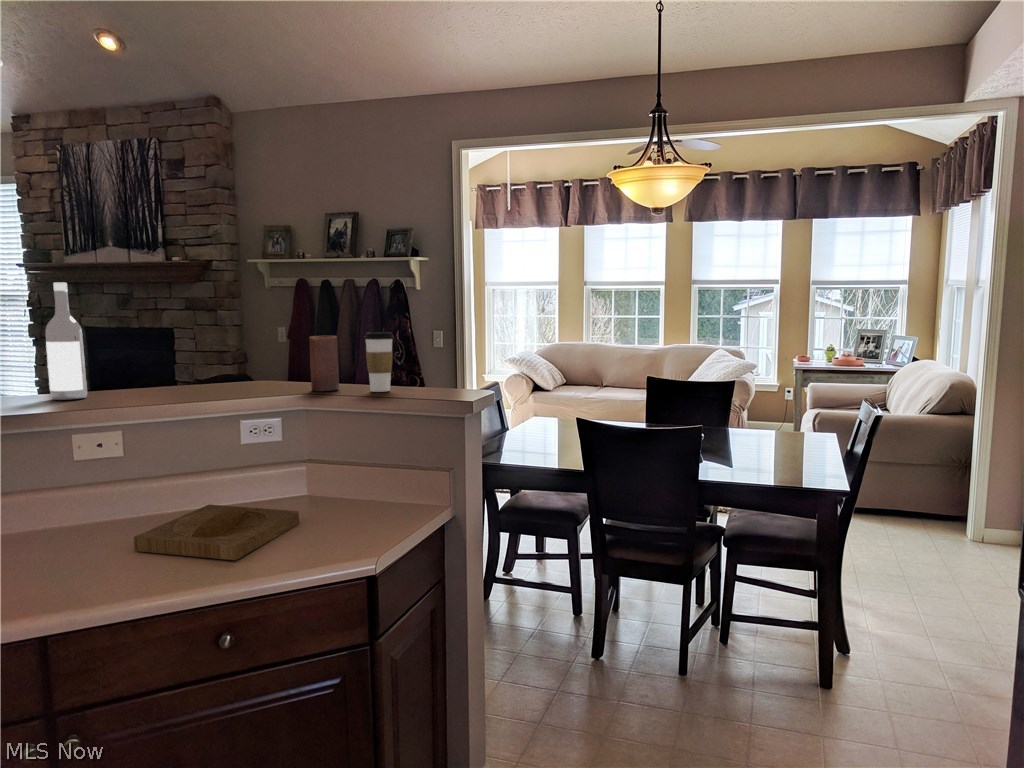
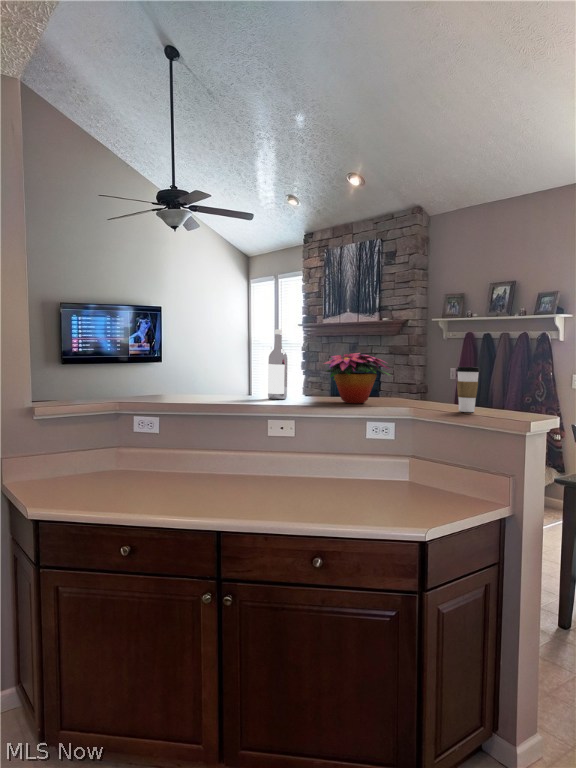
flower arrangement: none [149,317,269,394] -> present [324,353,389,403]
candle: present [310,336,339,391] -> none [419,368,439,408]
tray: present [134,505,299,560] -> none [286,475,389,510]

